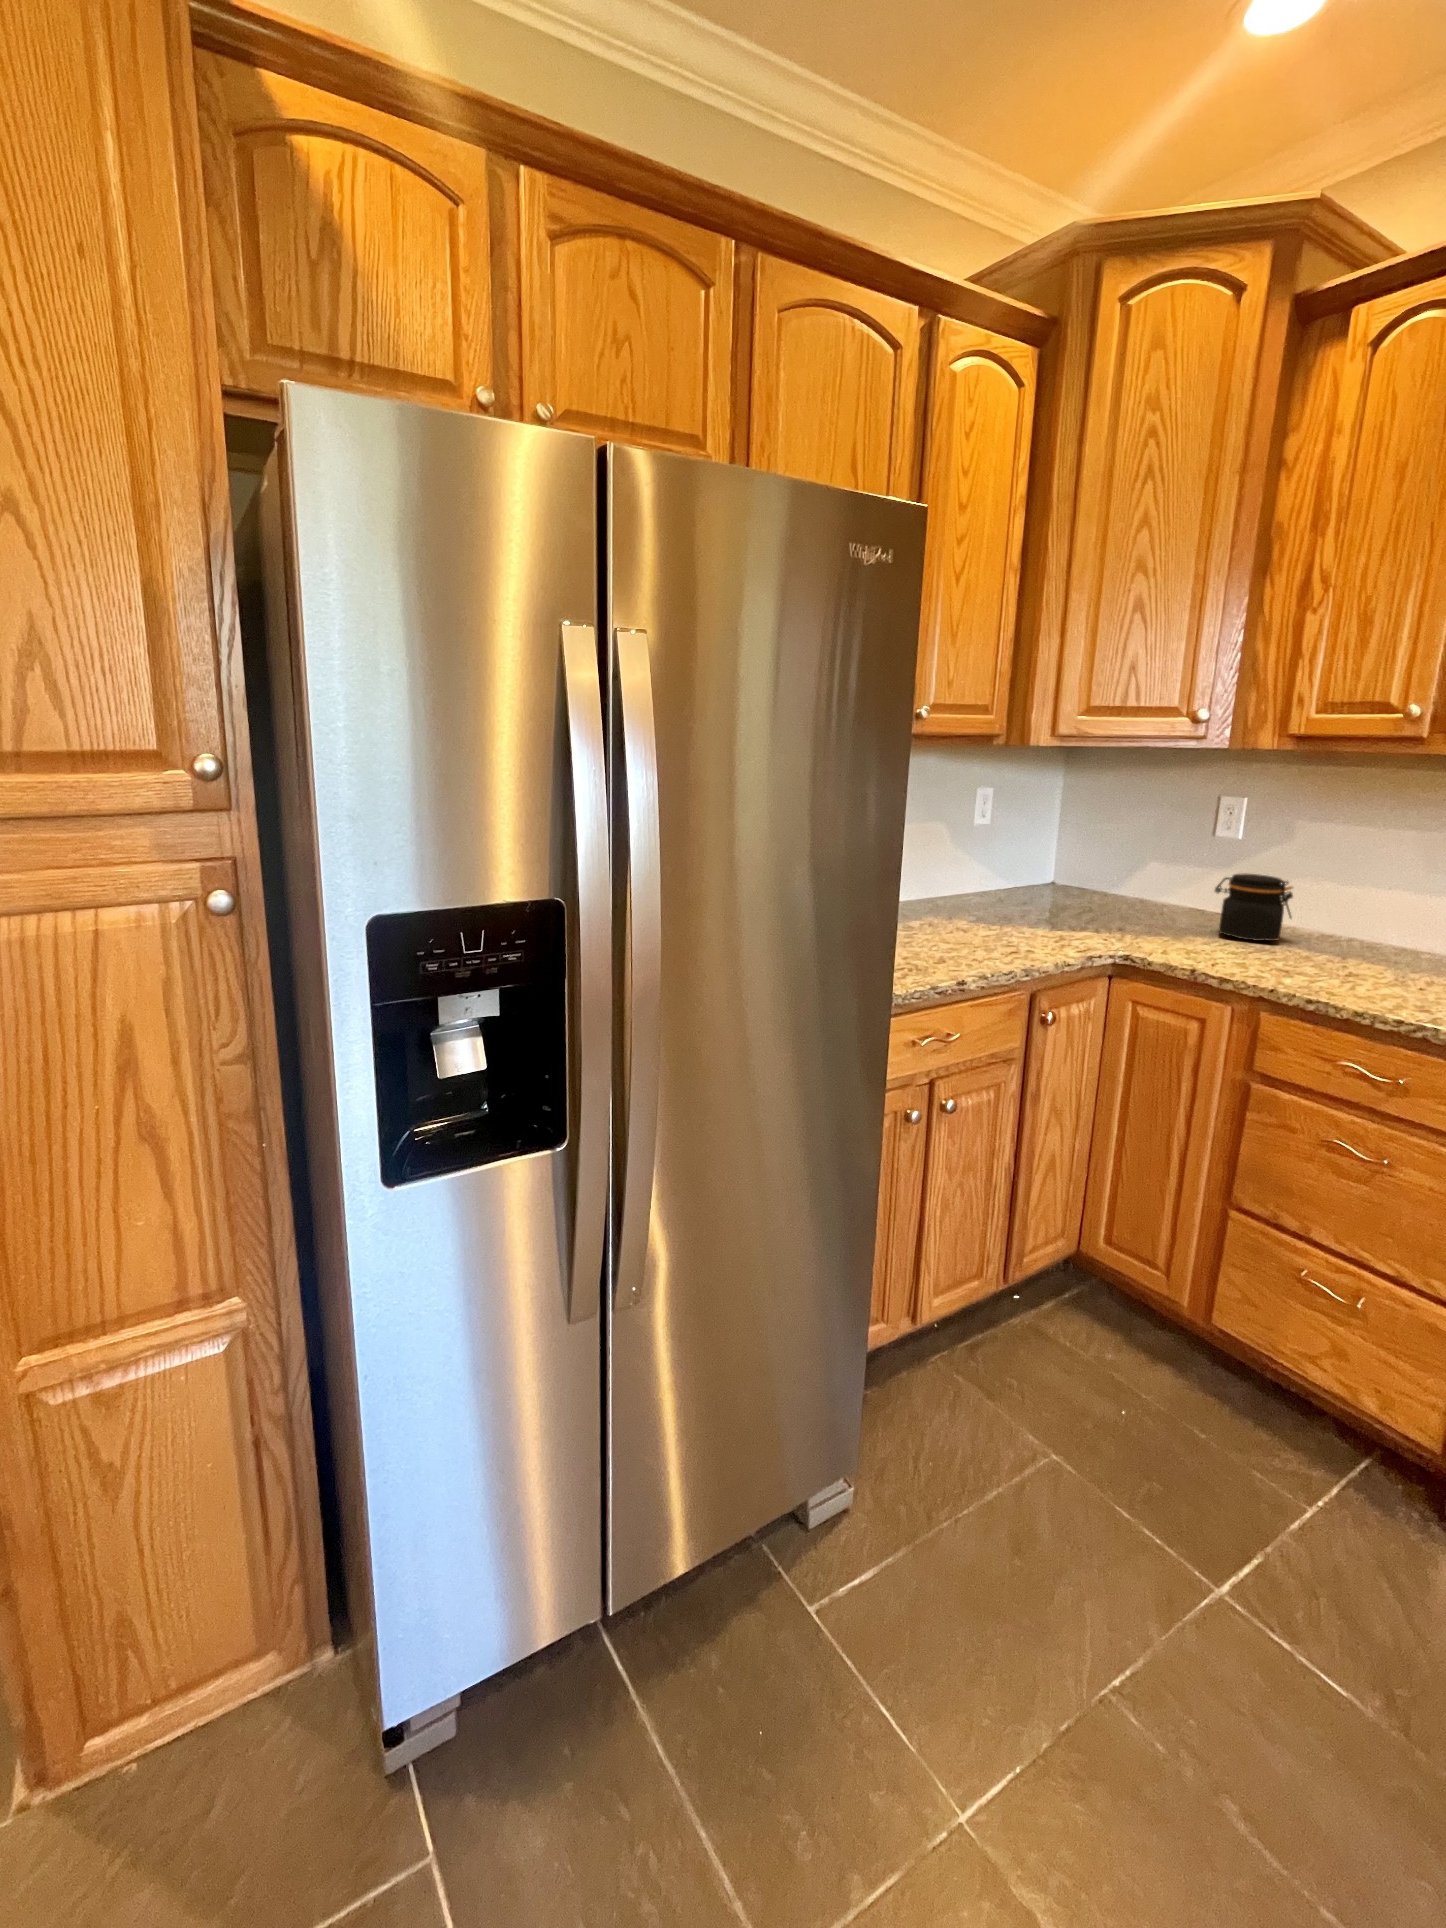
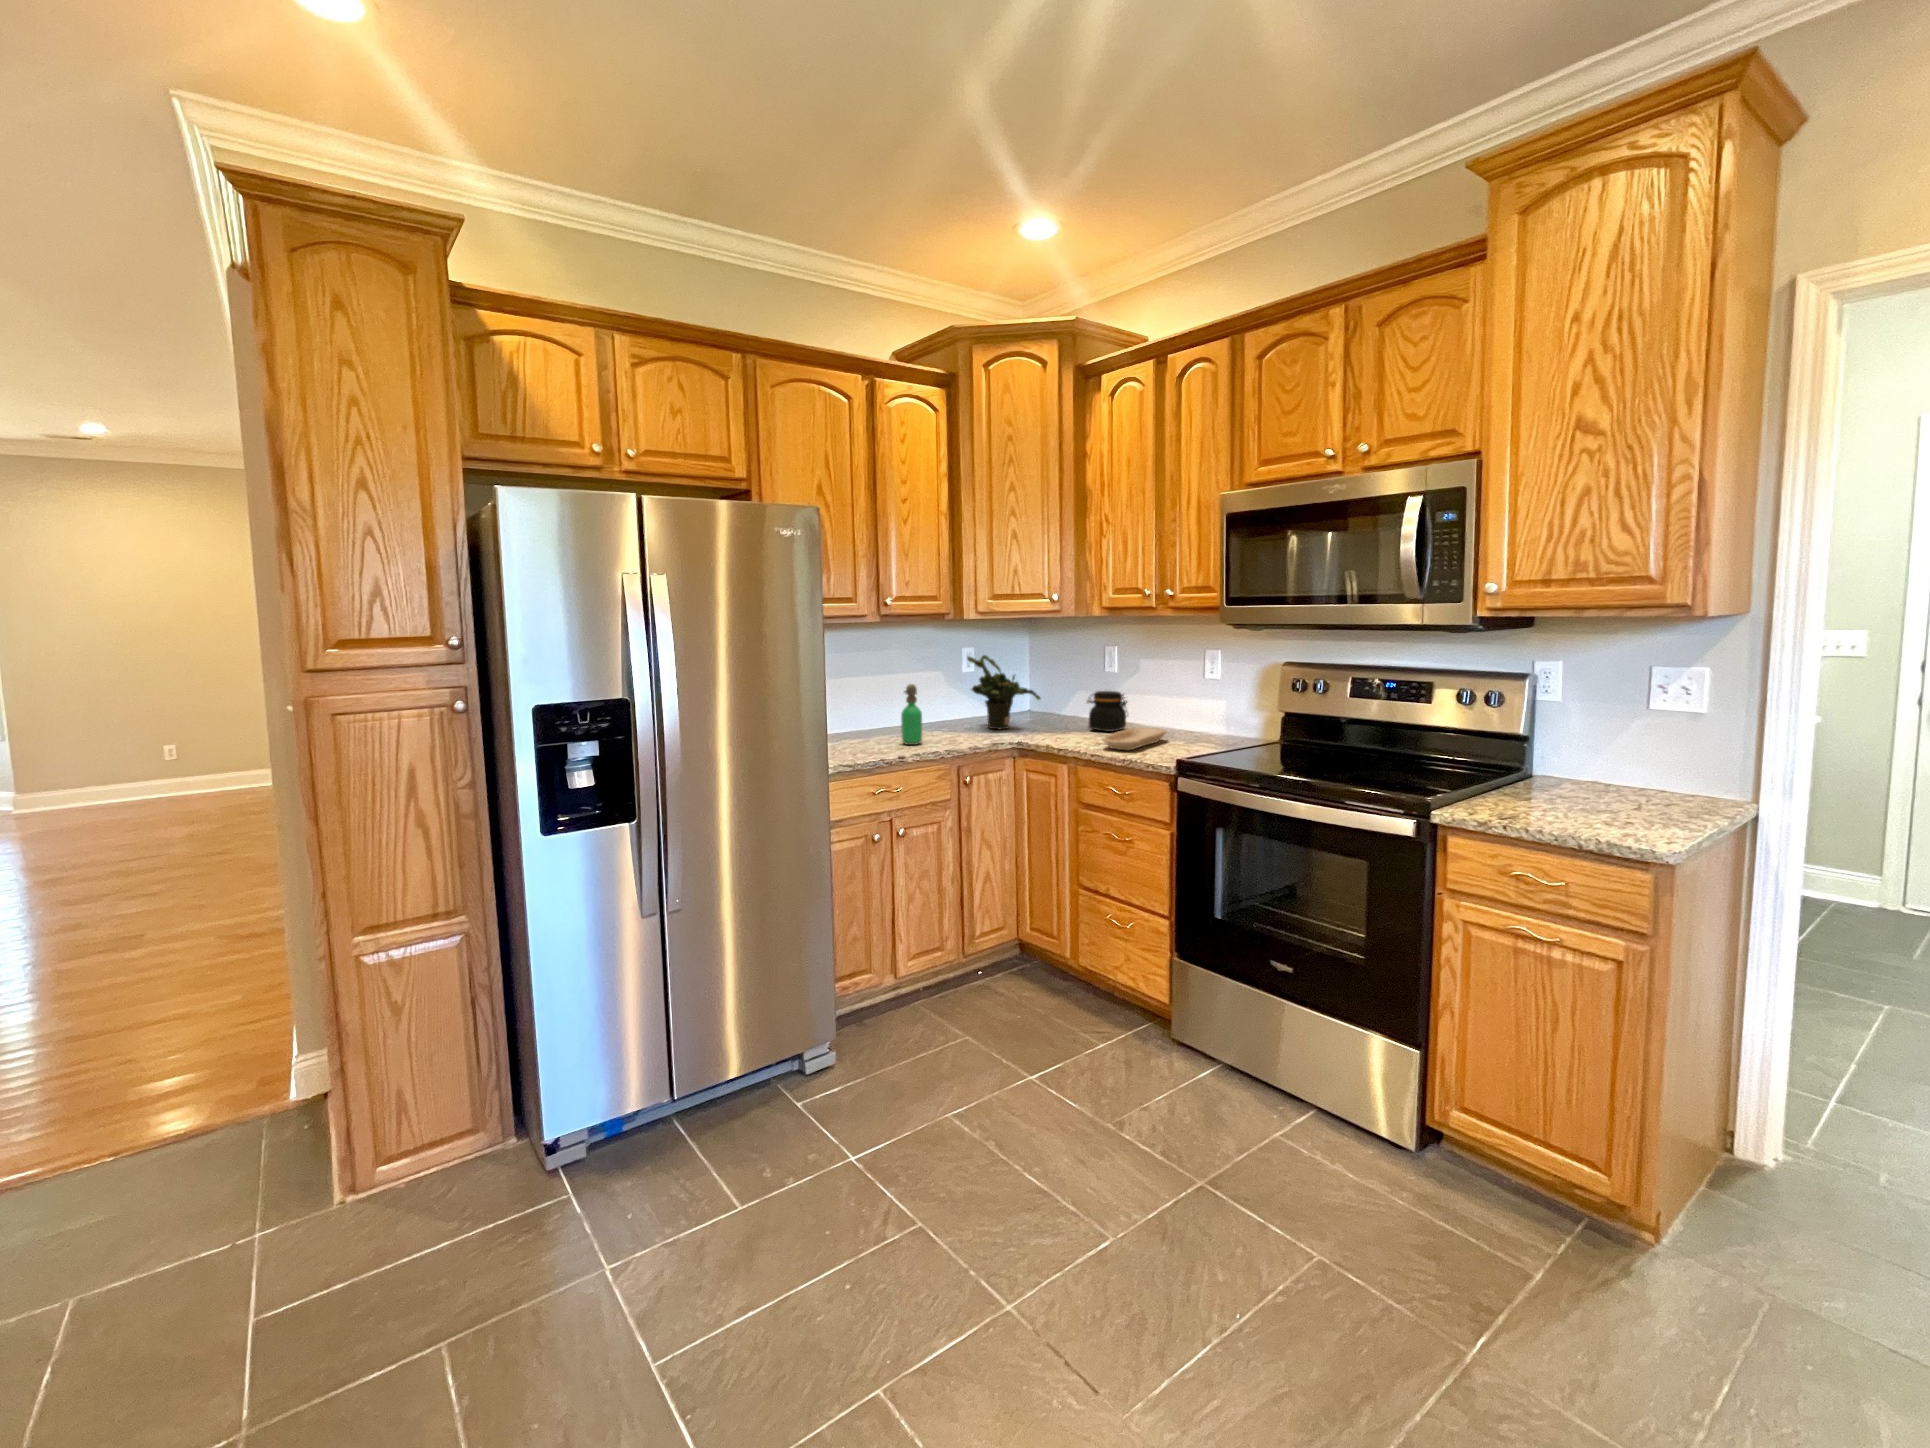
potted plant: none [1021,809,1143,927] -> present [967,655,1040,729]
soap dispenser: none [937,855,976,955] -> present [901,684,922,745]
tray: none [1308,942,1403,990] -> present [1102,728,1166,750]

